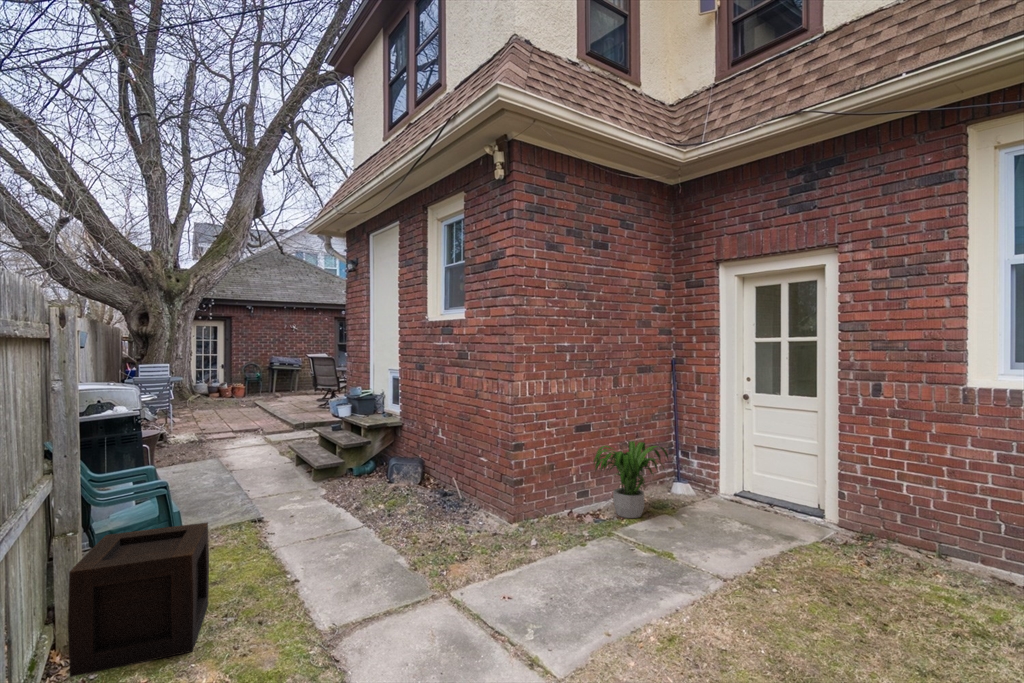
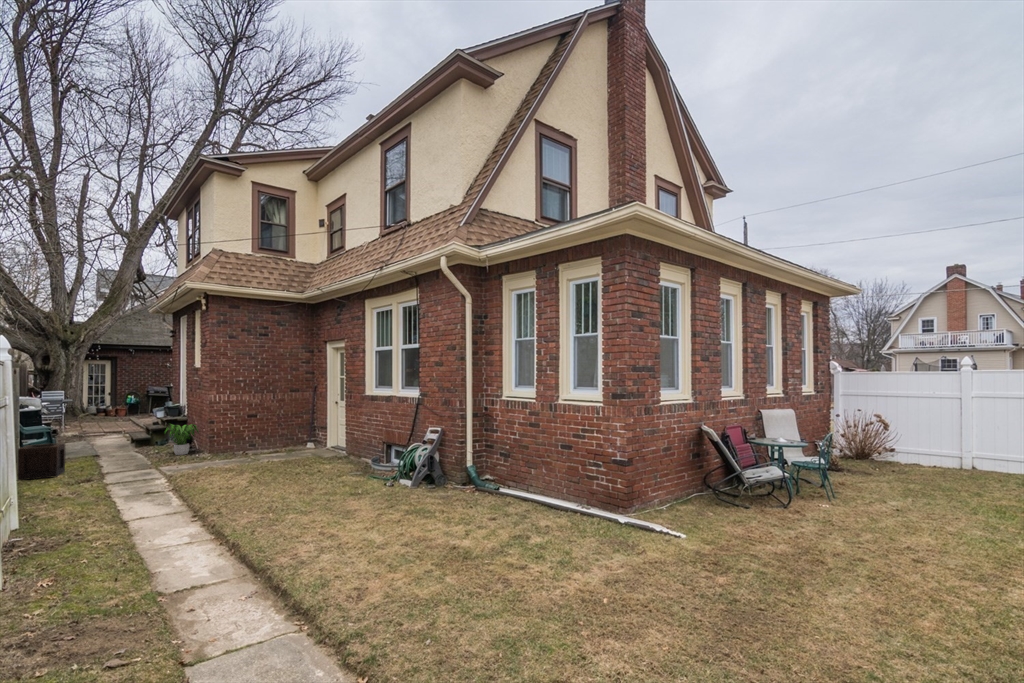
potted plant: present [594,441,668,518] -> present [164,424,199,455]

